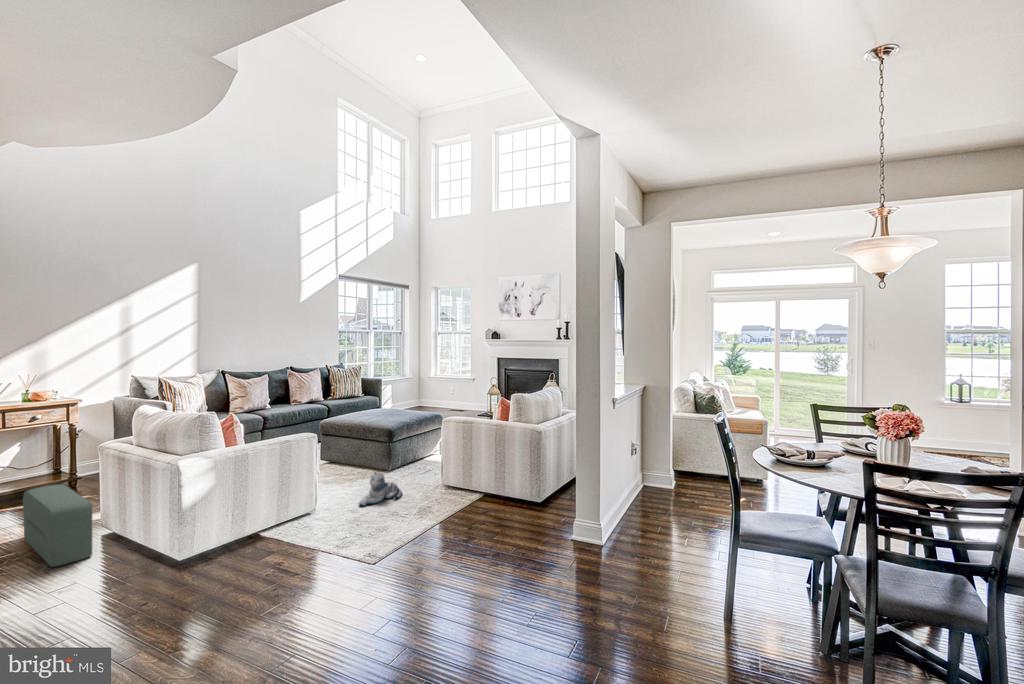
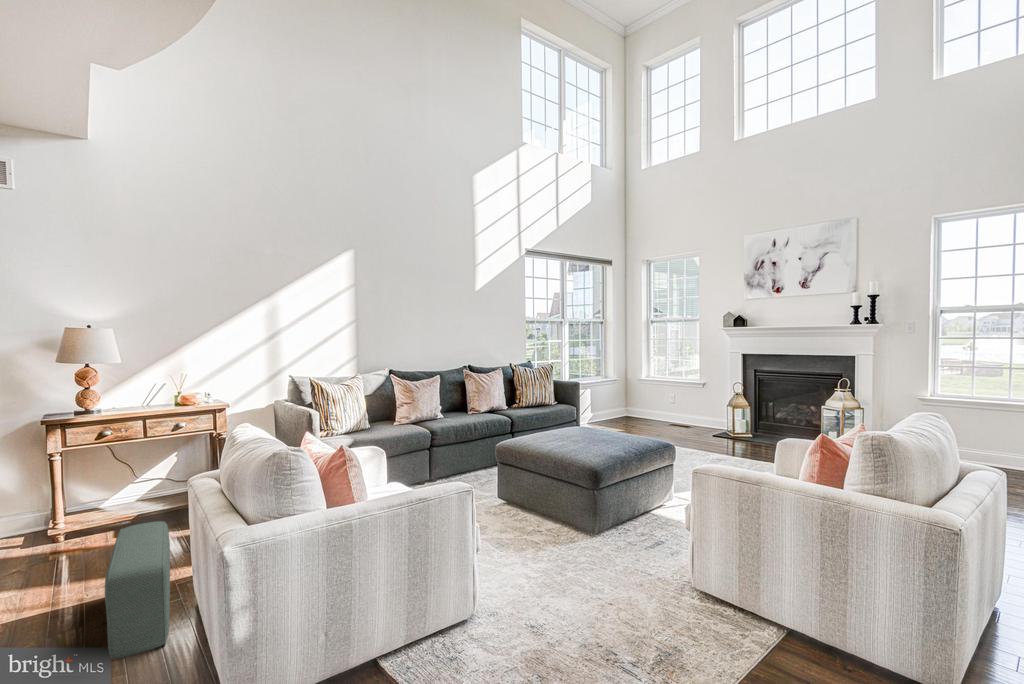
plush toy: present [359,472,402,506] -> none [548,539,619,599]

